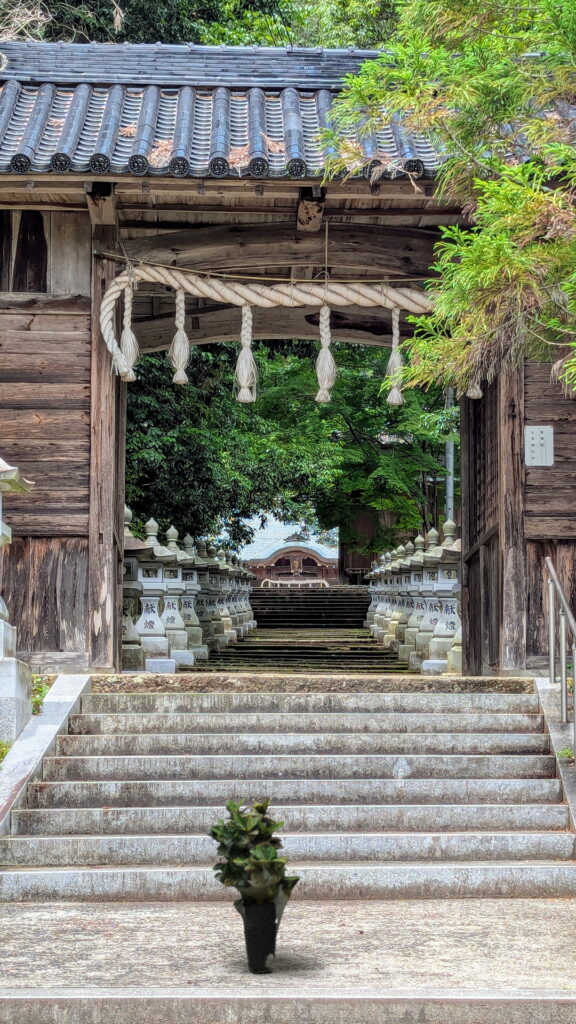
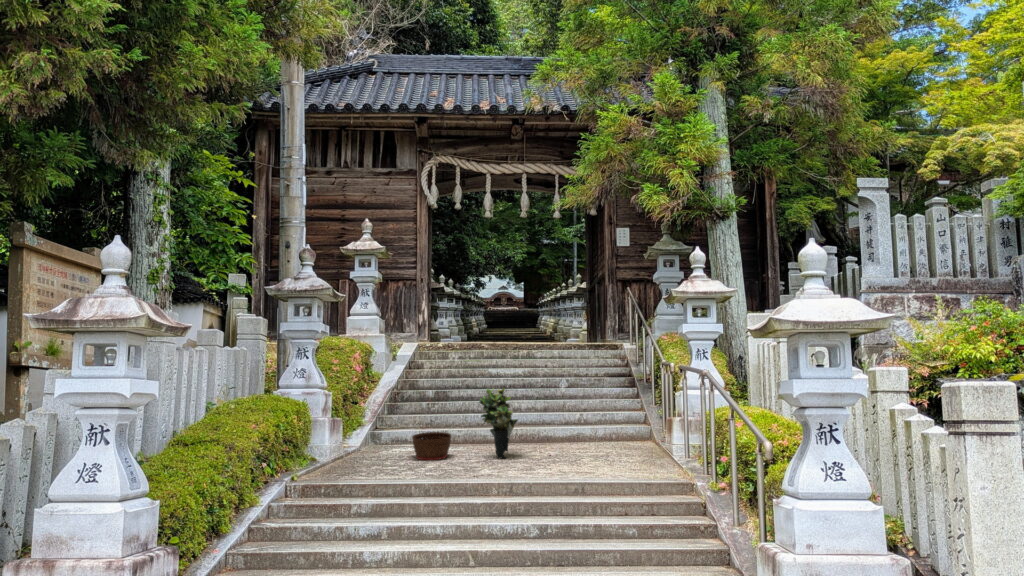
basket: none [48,902,142,977] -> present [412,432,451,460]

